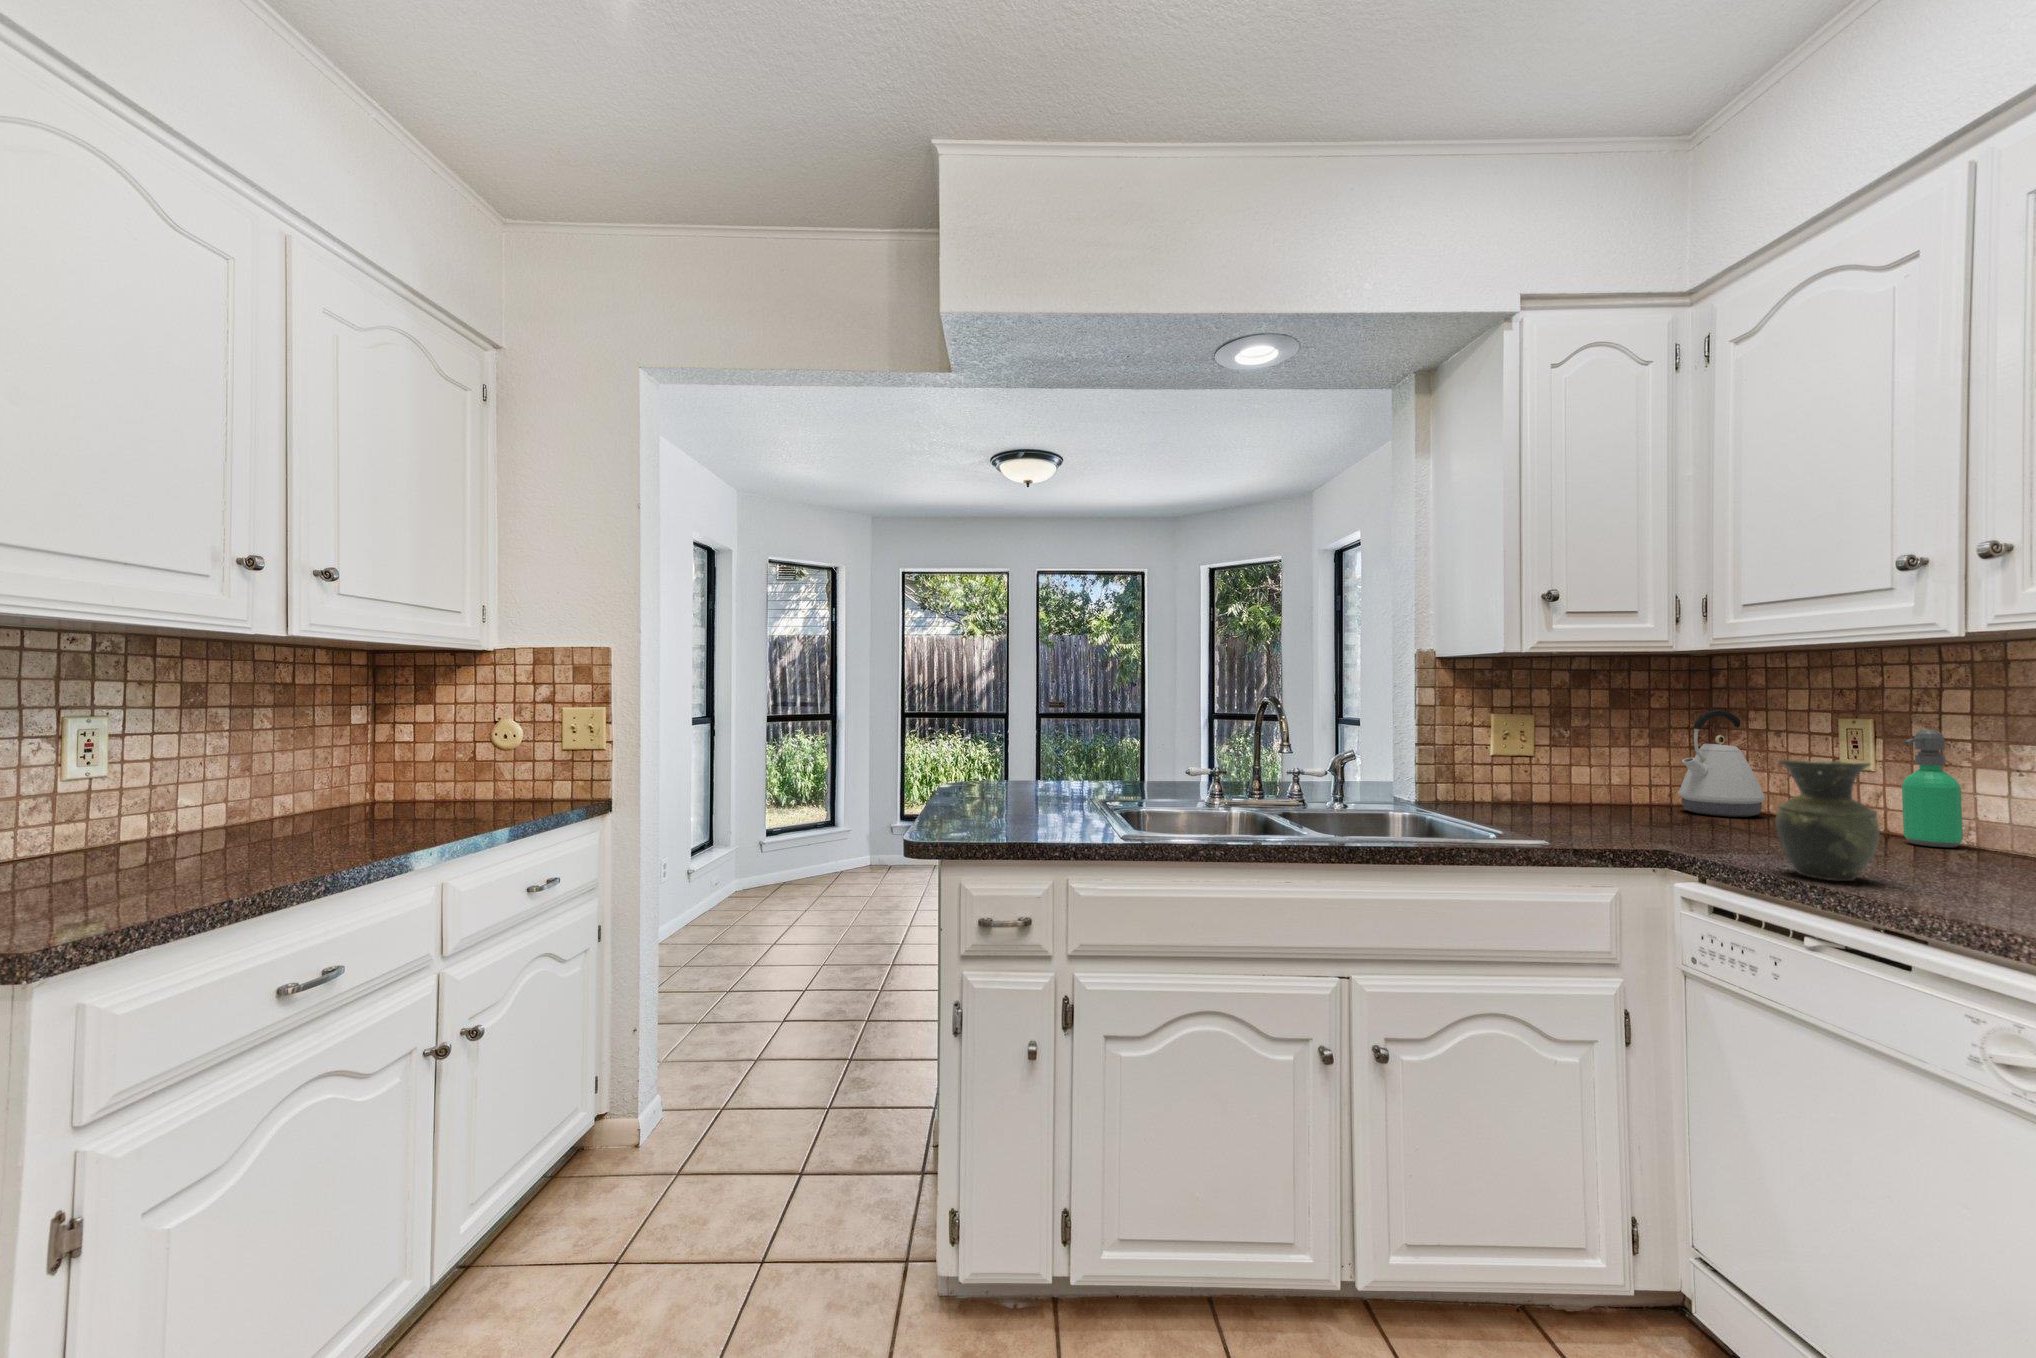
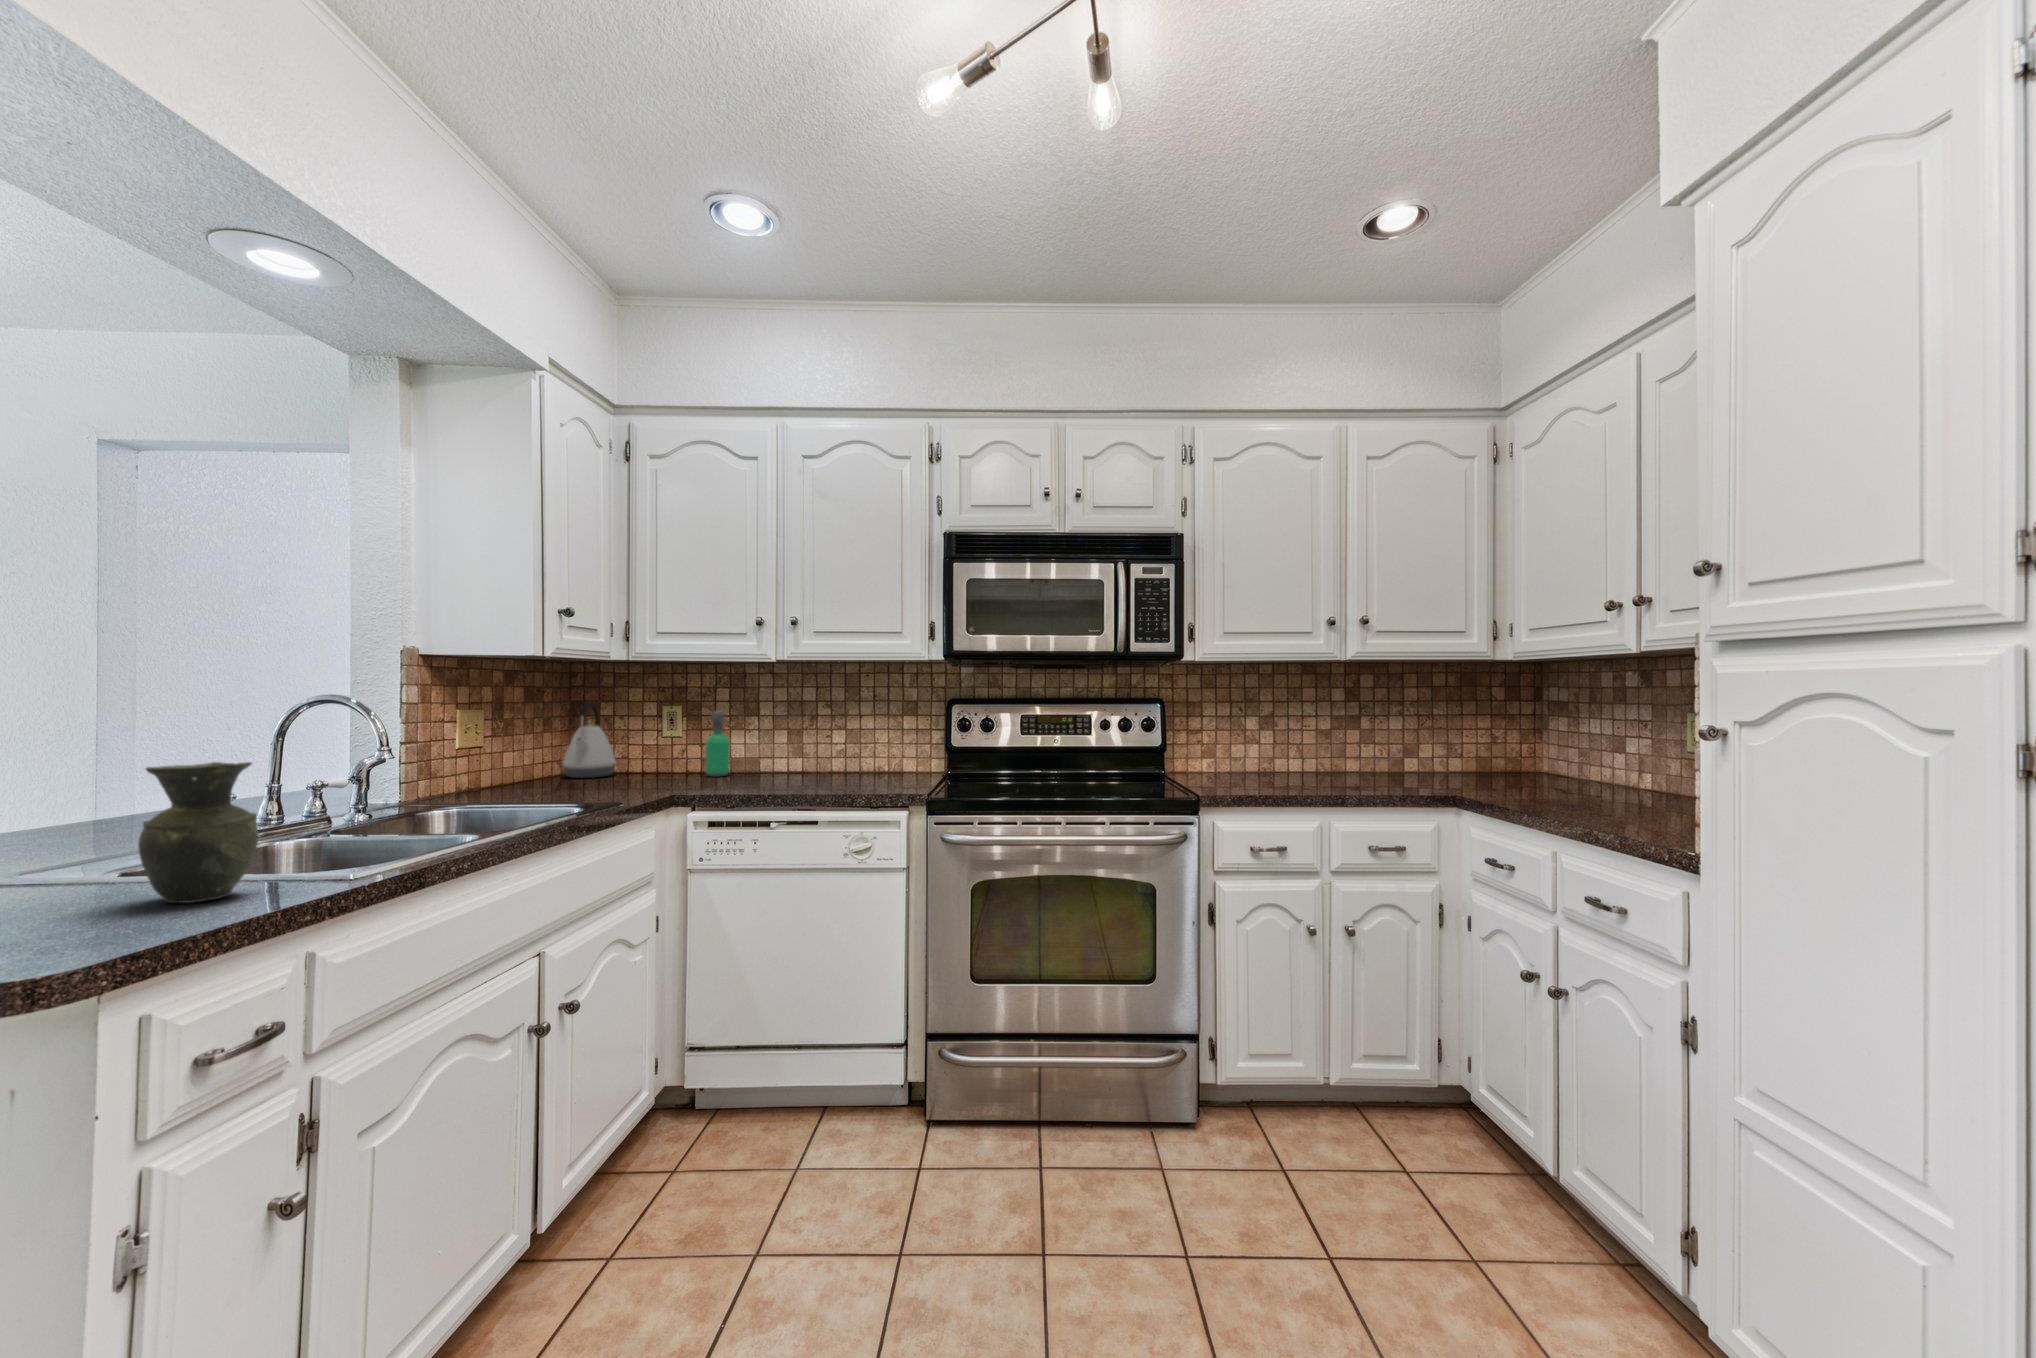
vase: present [1776,760,1880,881] -> present [138,762,259,903]

